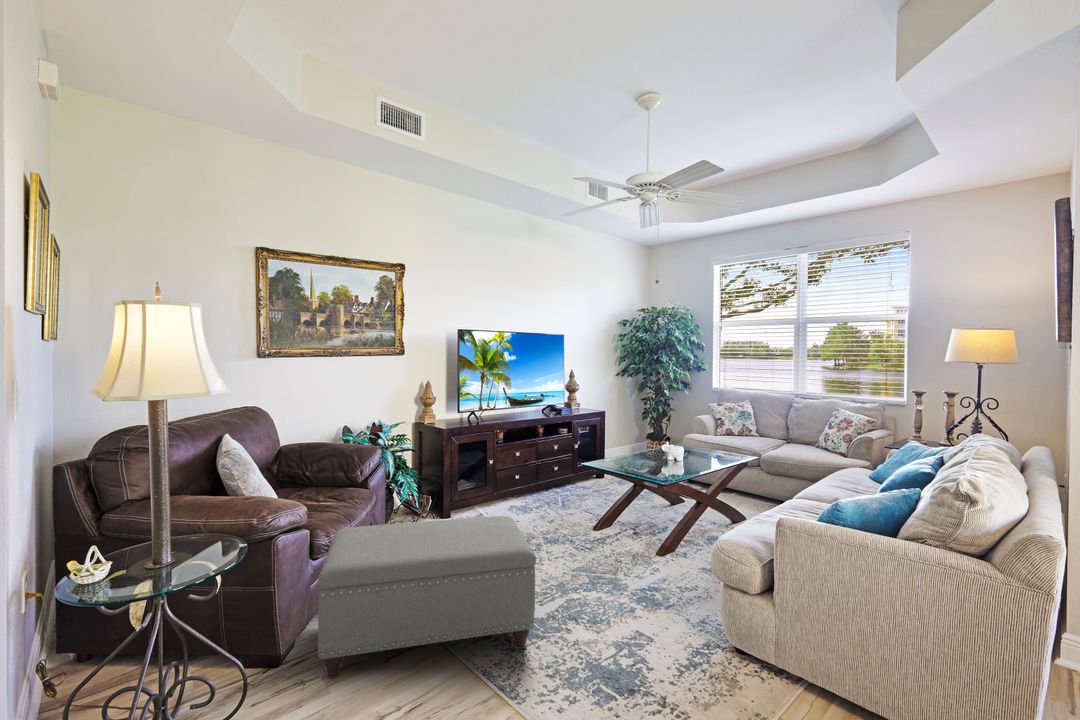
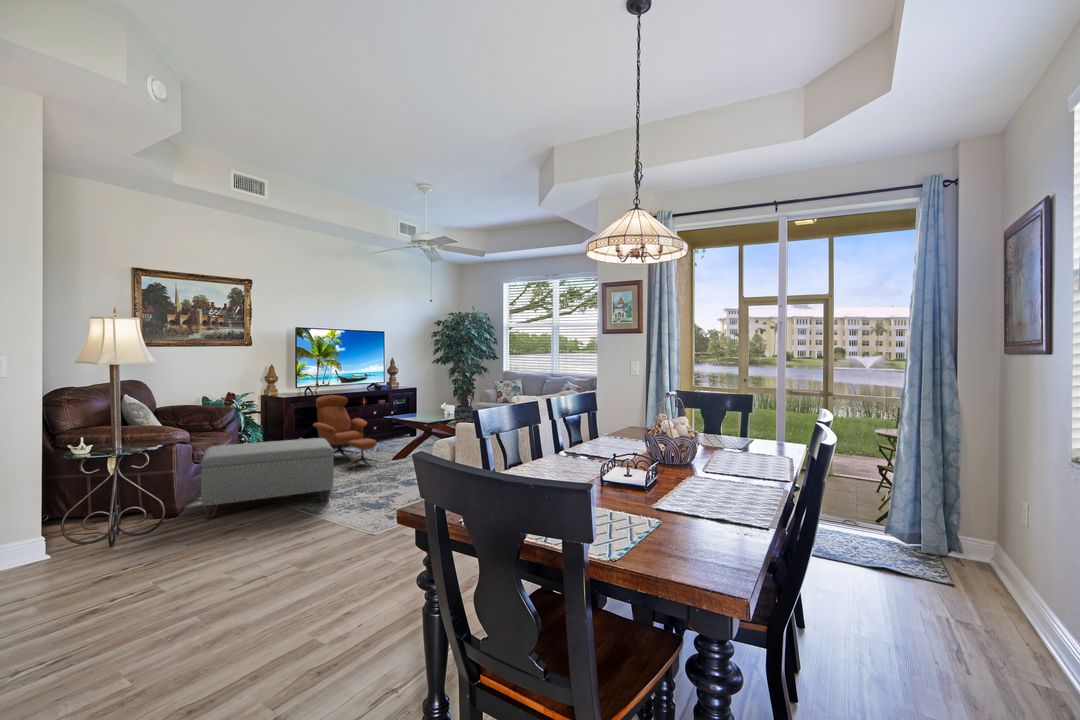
lounge chair: none [480,425,573,547] -> present [313,395,376,466]

